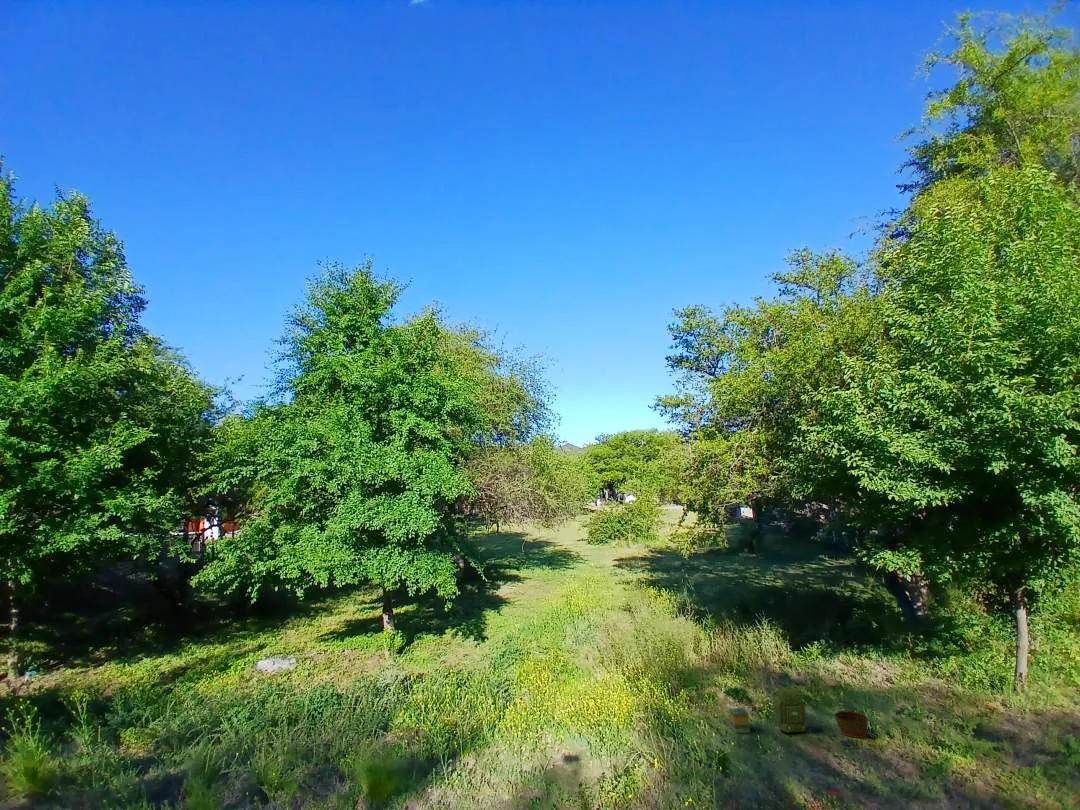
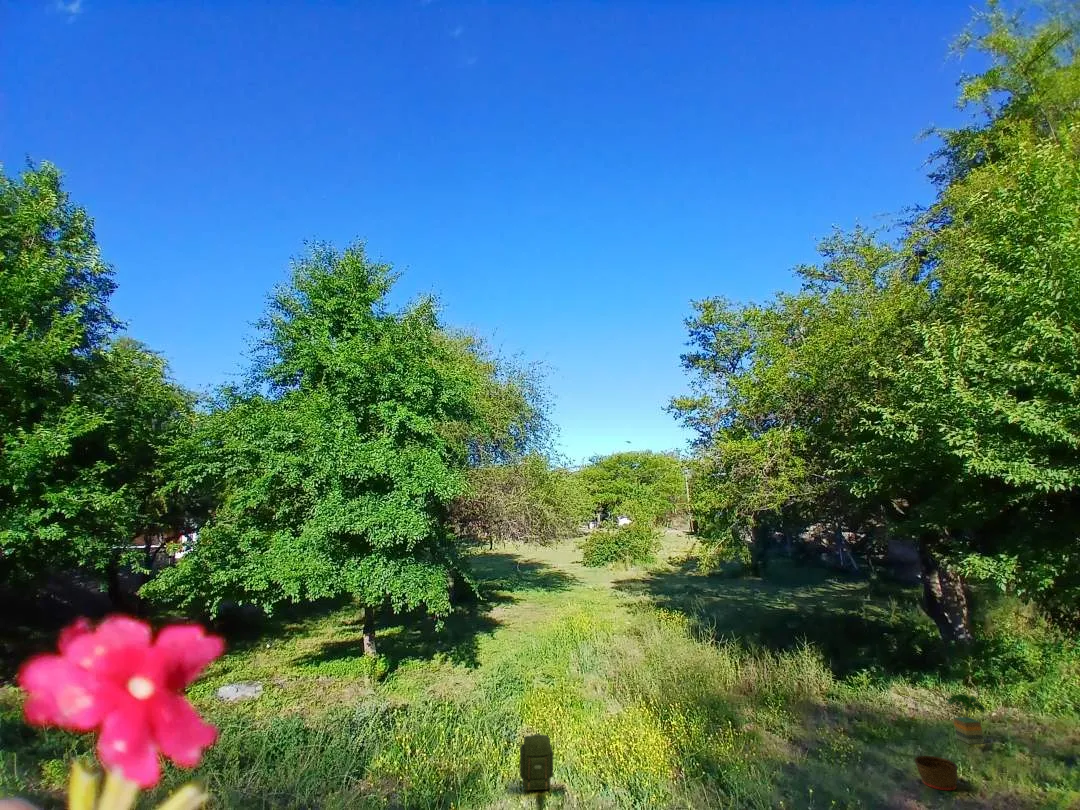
potted tree: present [724,687,753,733] -> present [947,693,986,744]
backpack: present [773,687,806,732] -> present [519,734,553,790]

